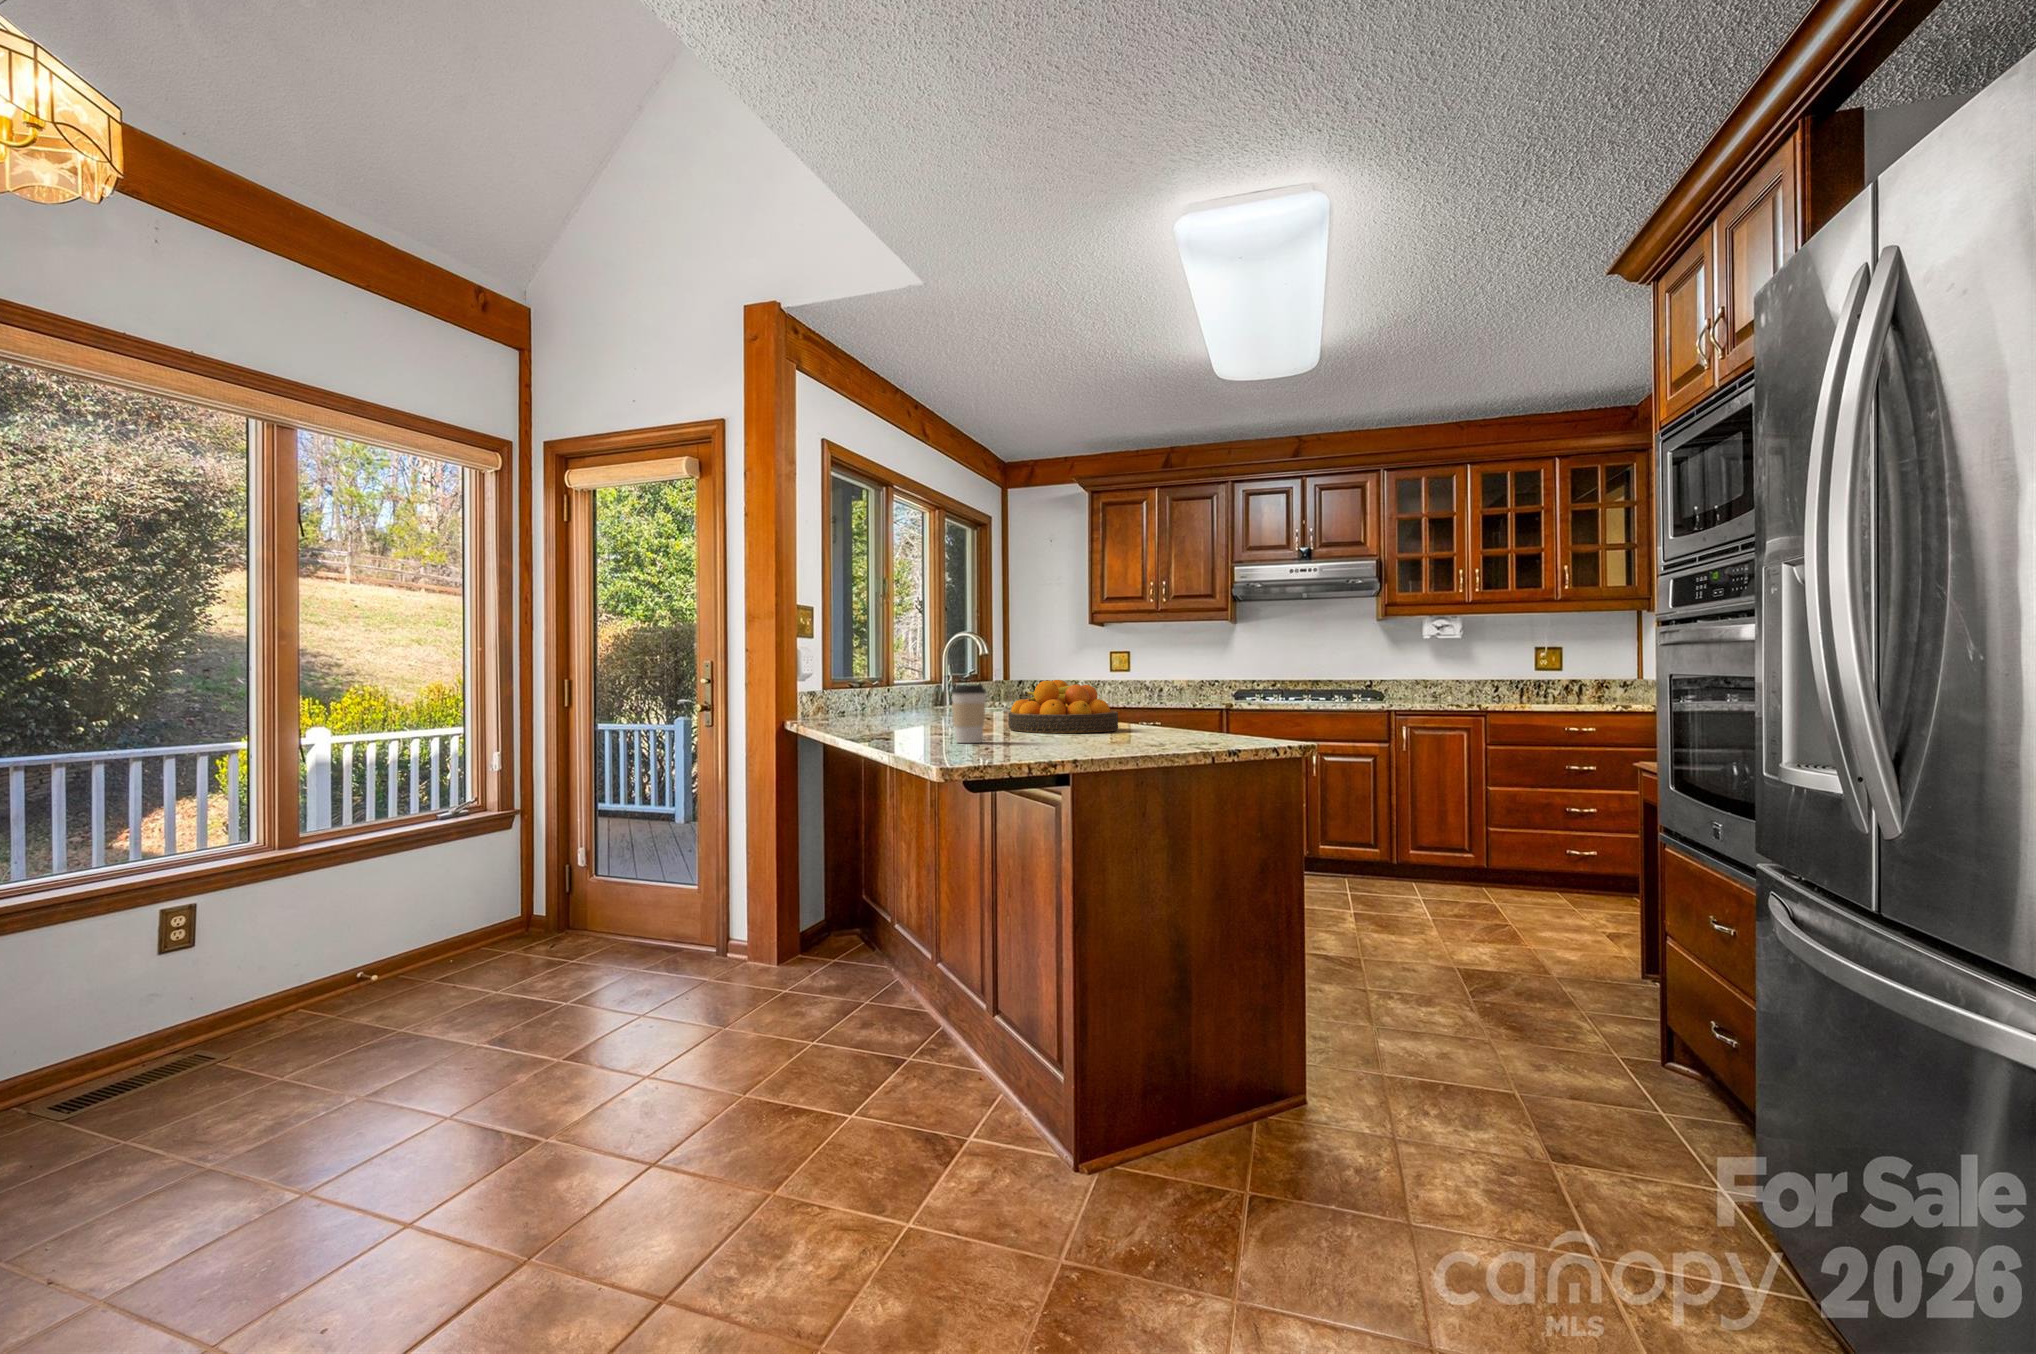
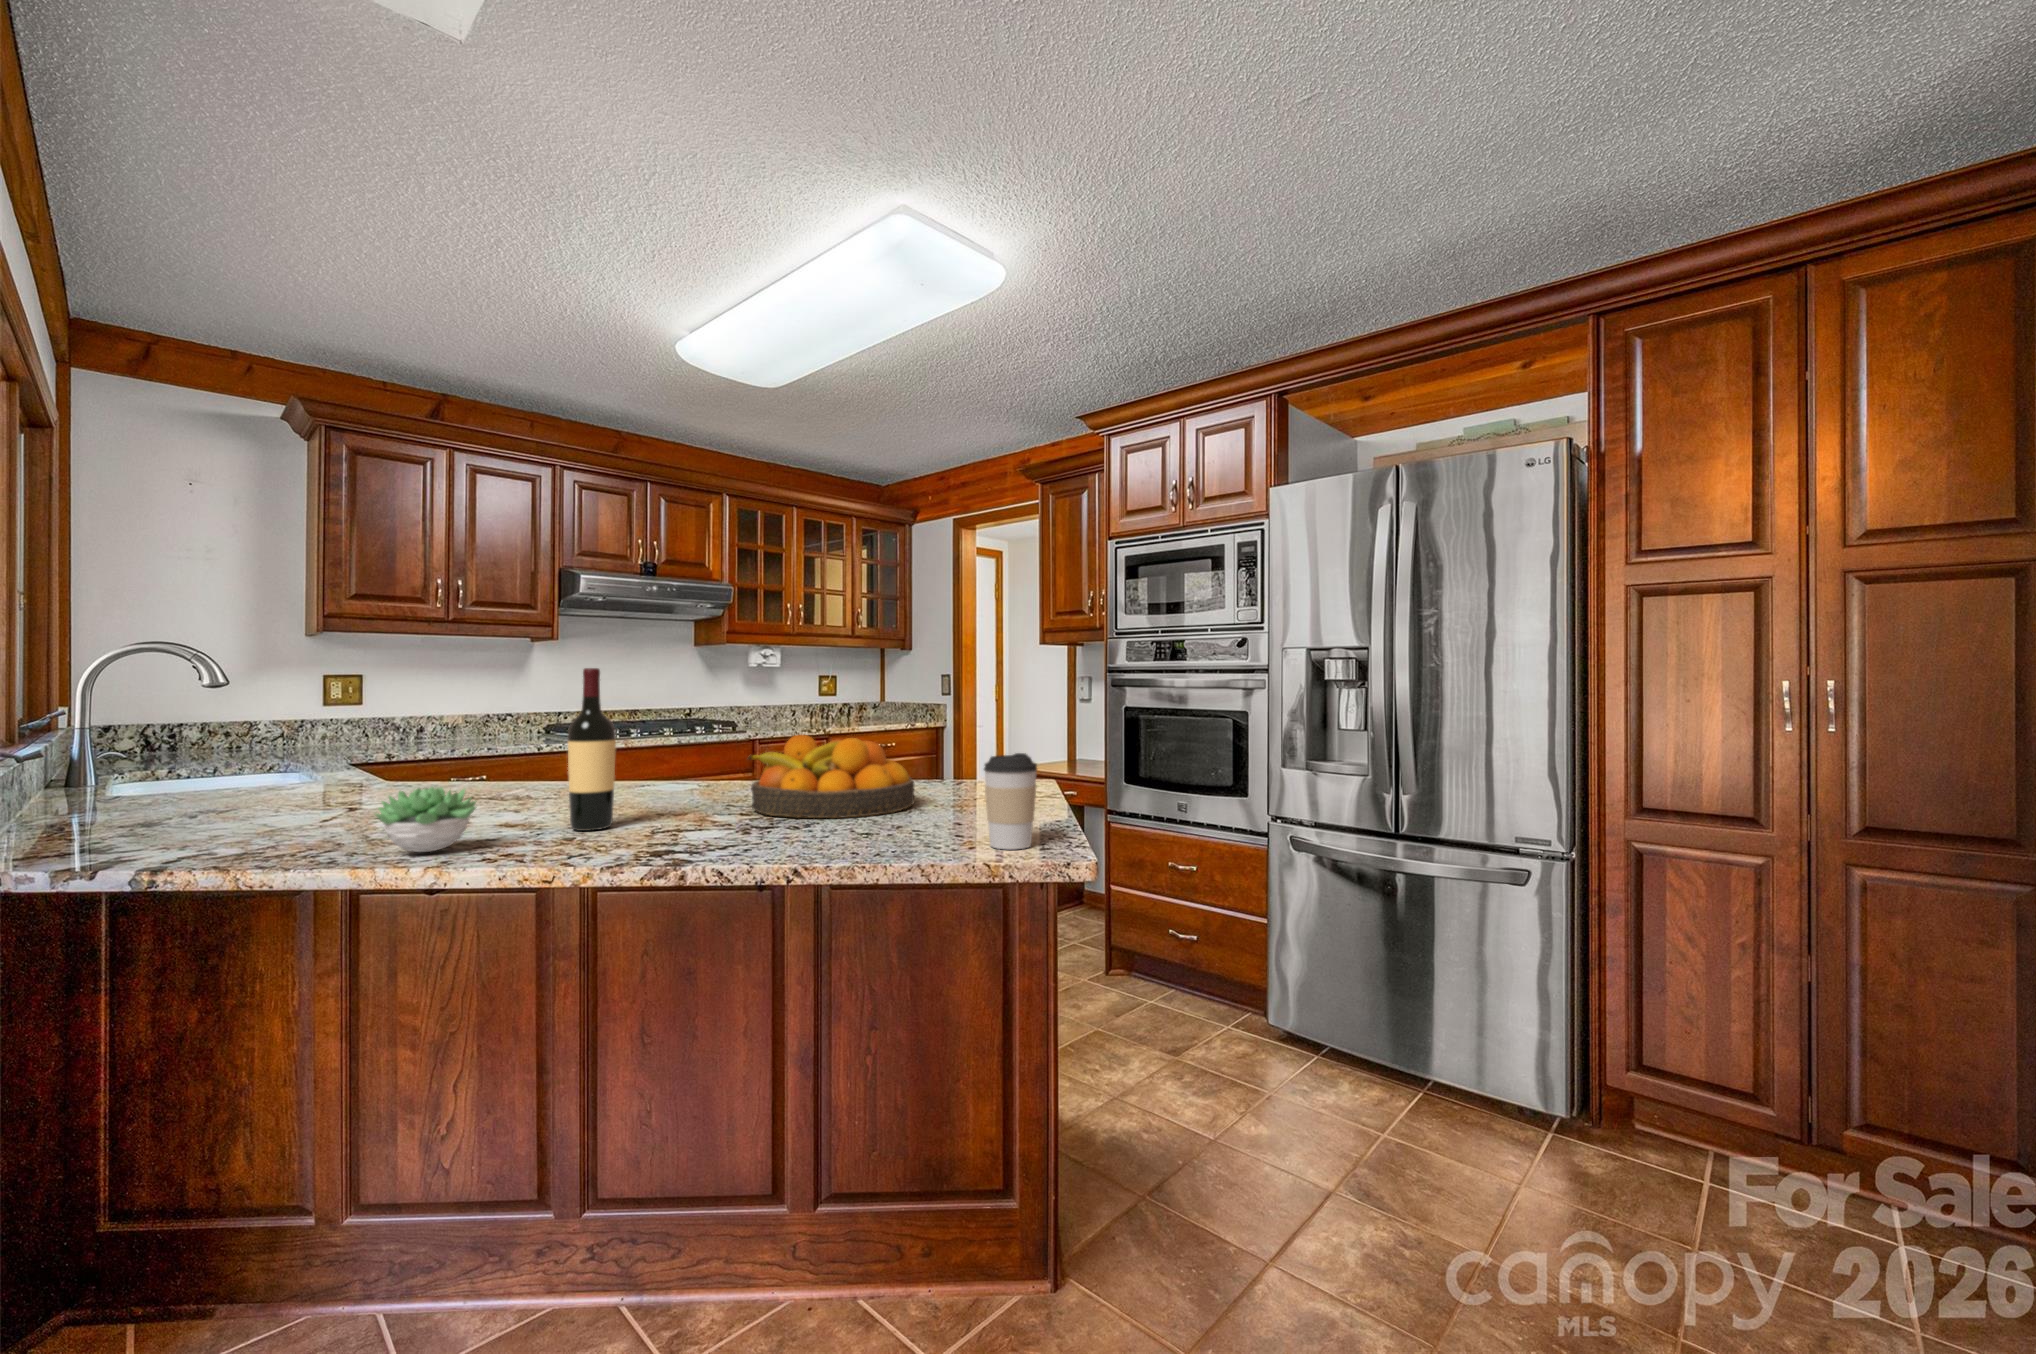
wine bottle: none [931,638,954,725] -> present [568,668,616,831]
succulent plant: none [850,694,892,723] -> present [375,787,477,852]

